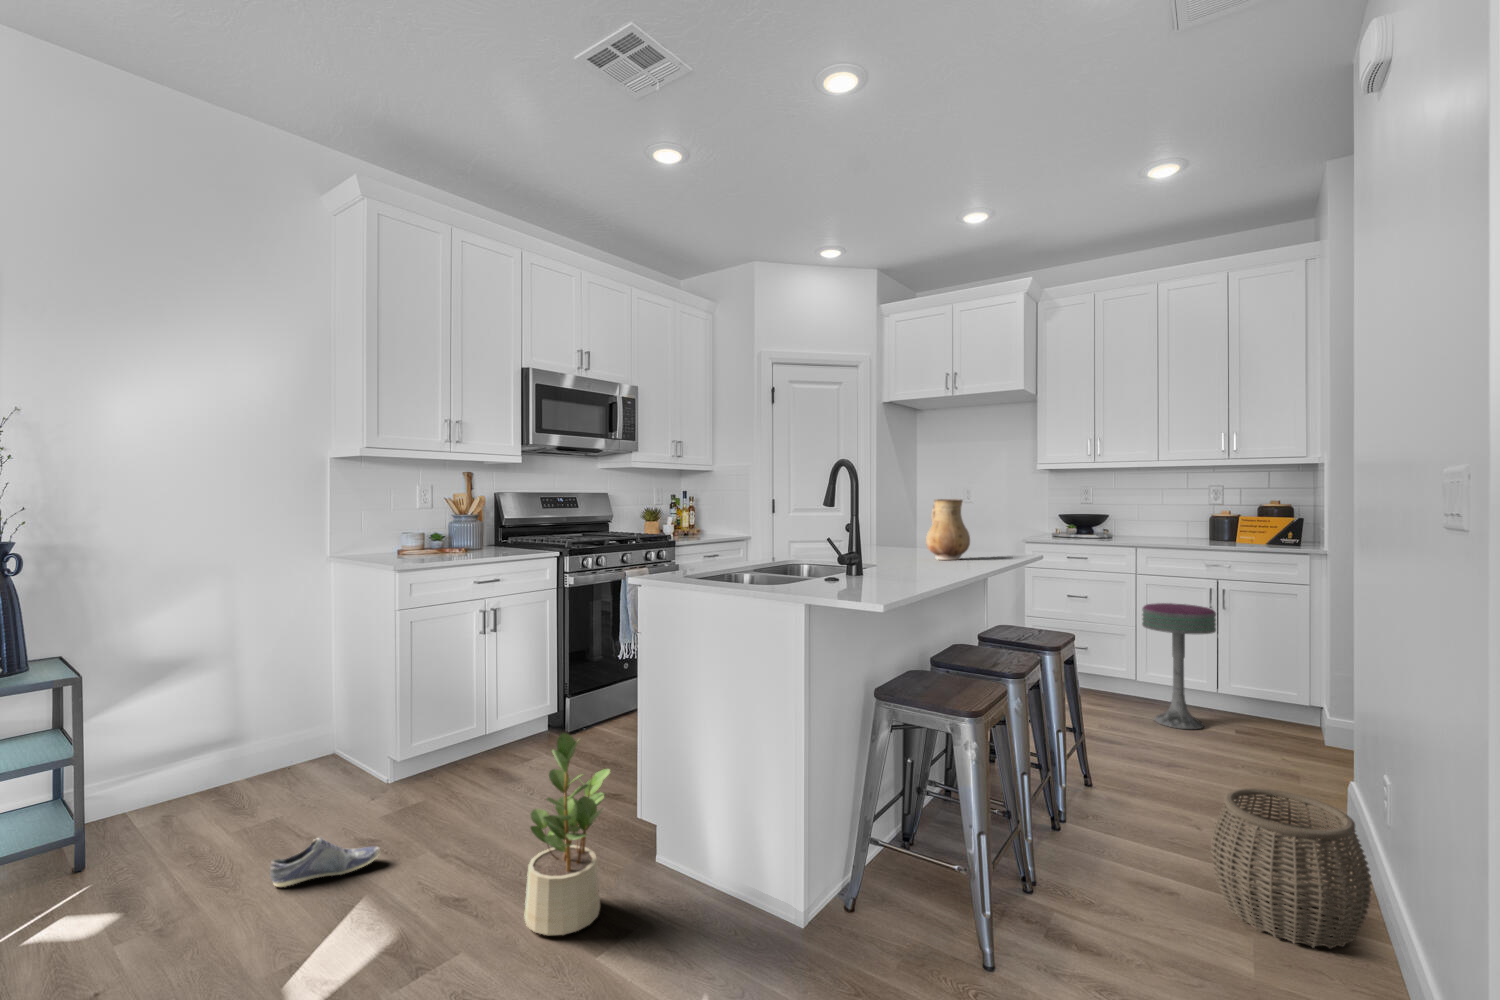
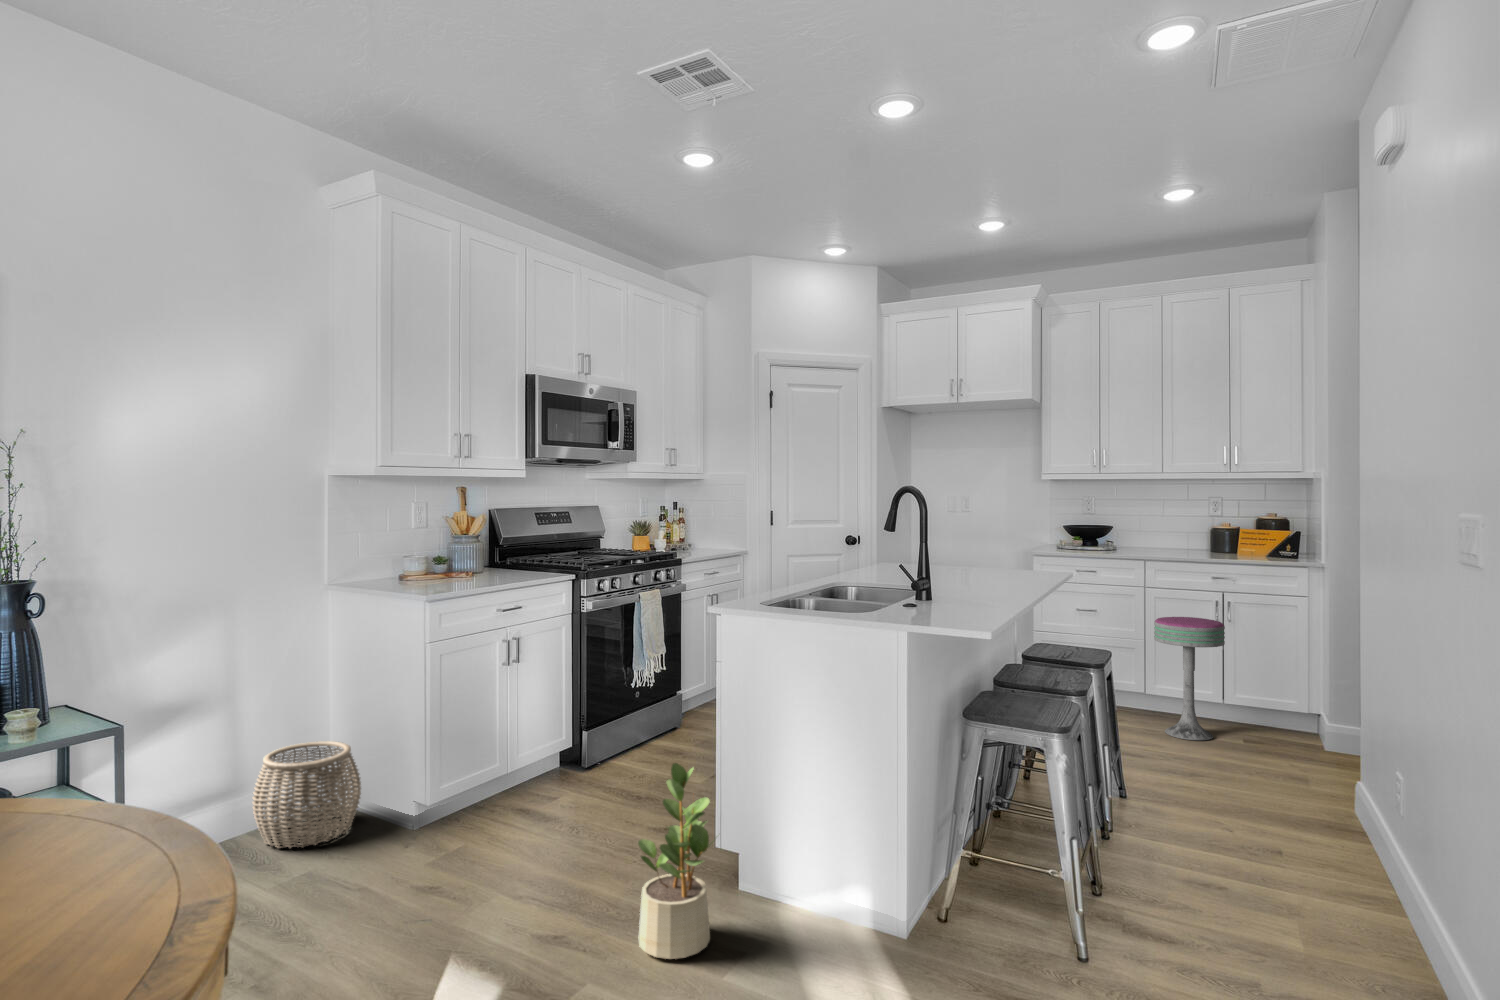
ceramic pitcher: present [926,499,970,560] -> none [966,519,1010,581]
woven basket: present [1211,788,1372,948] -> present [252,741,361,848]
shoe: present [270,838,380,887] -> none [355,882,459,934]

